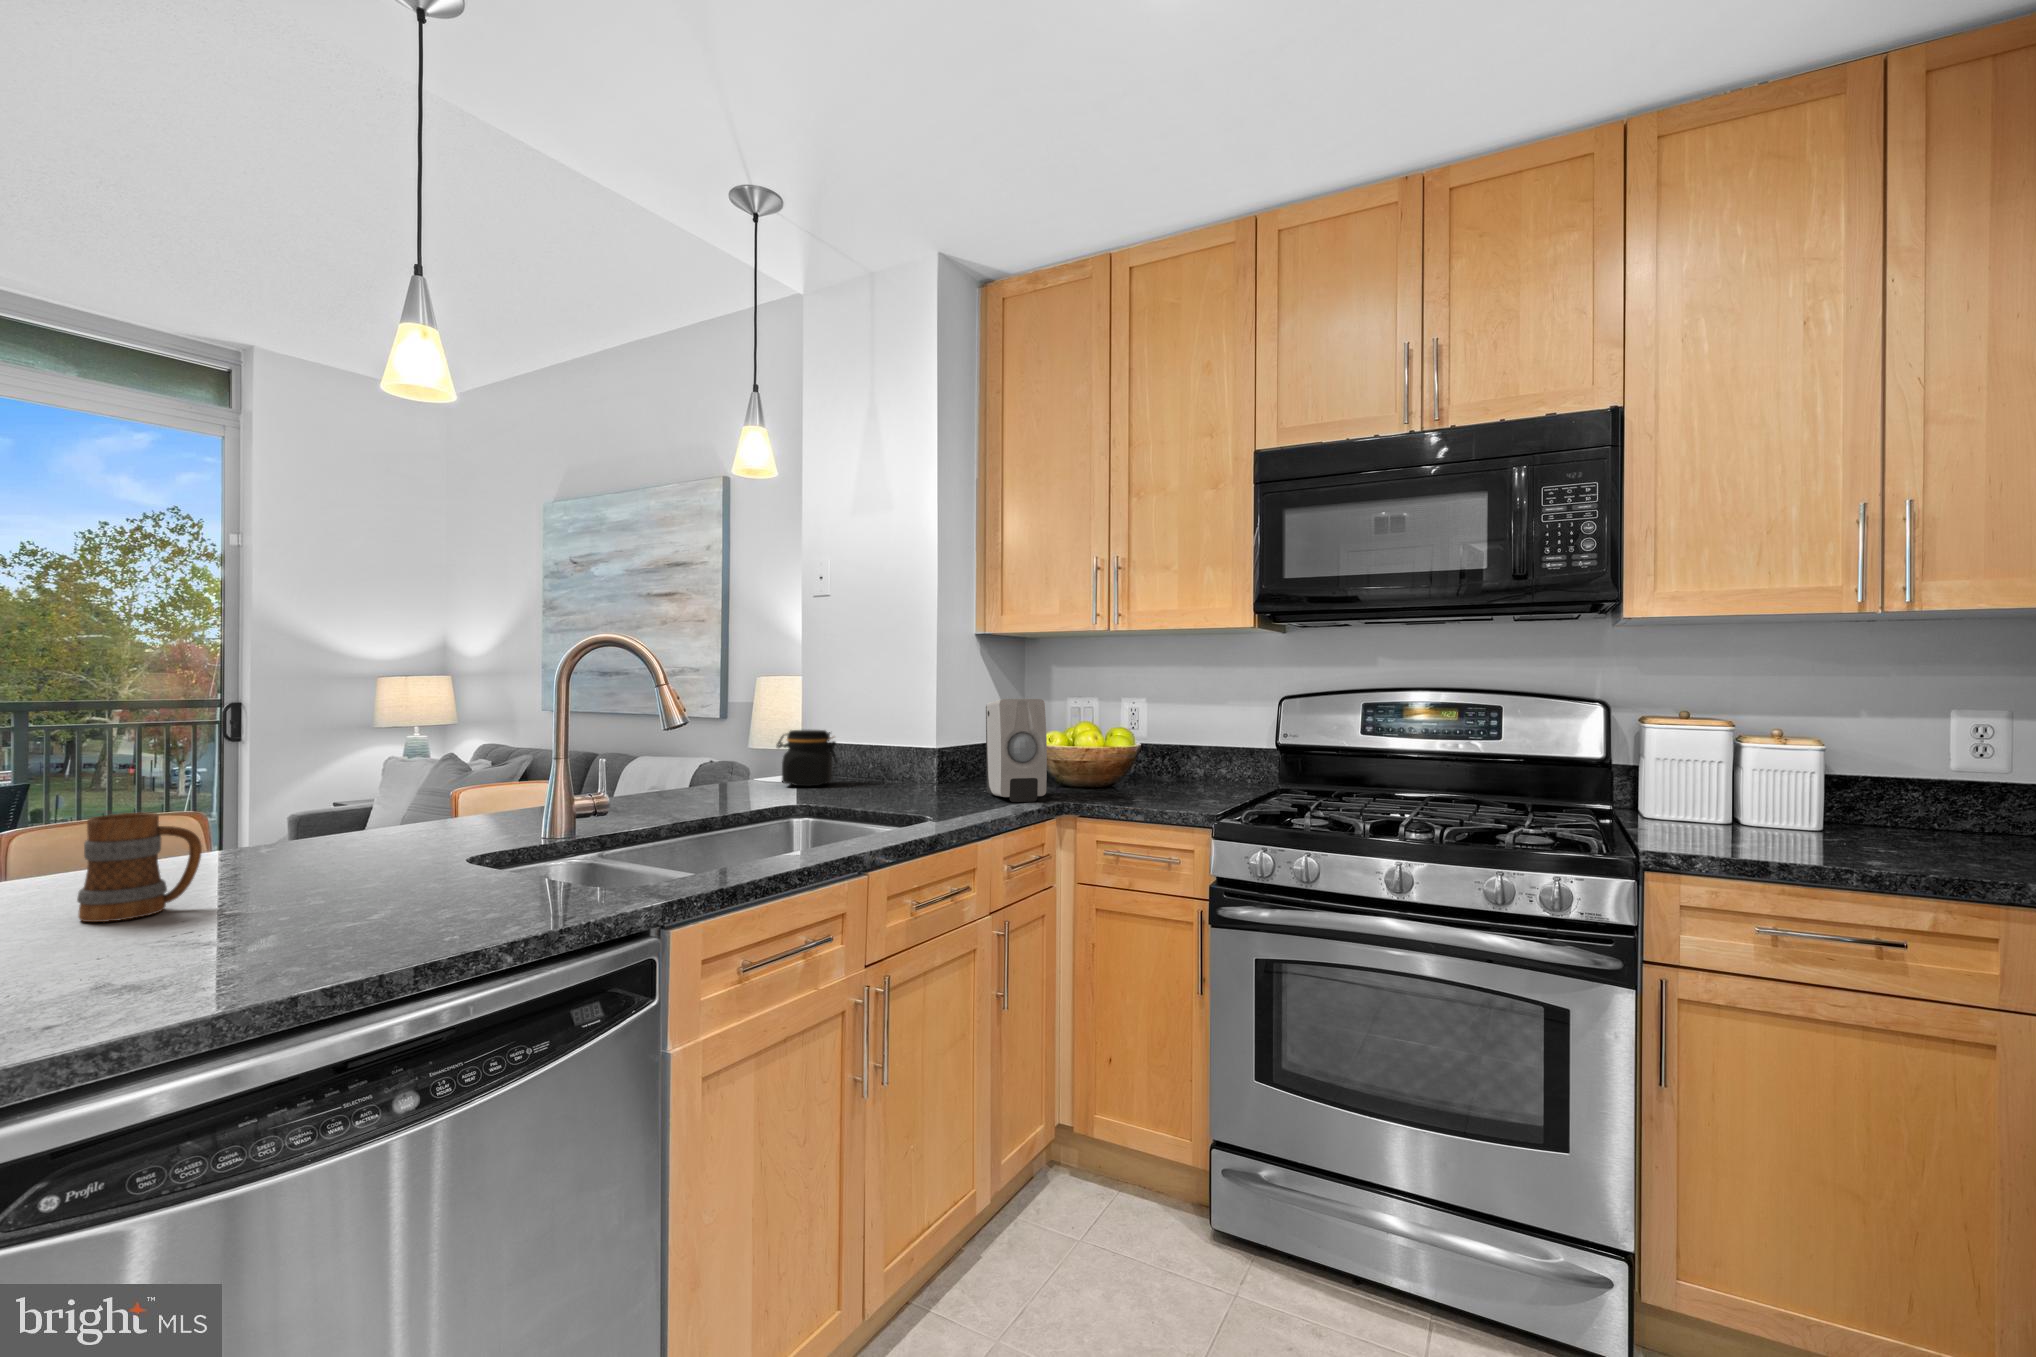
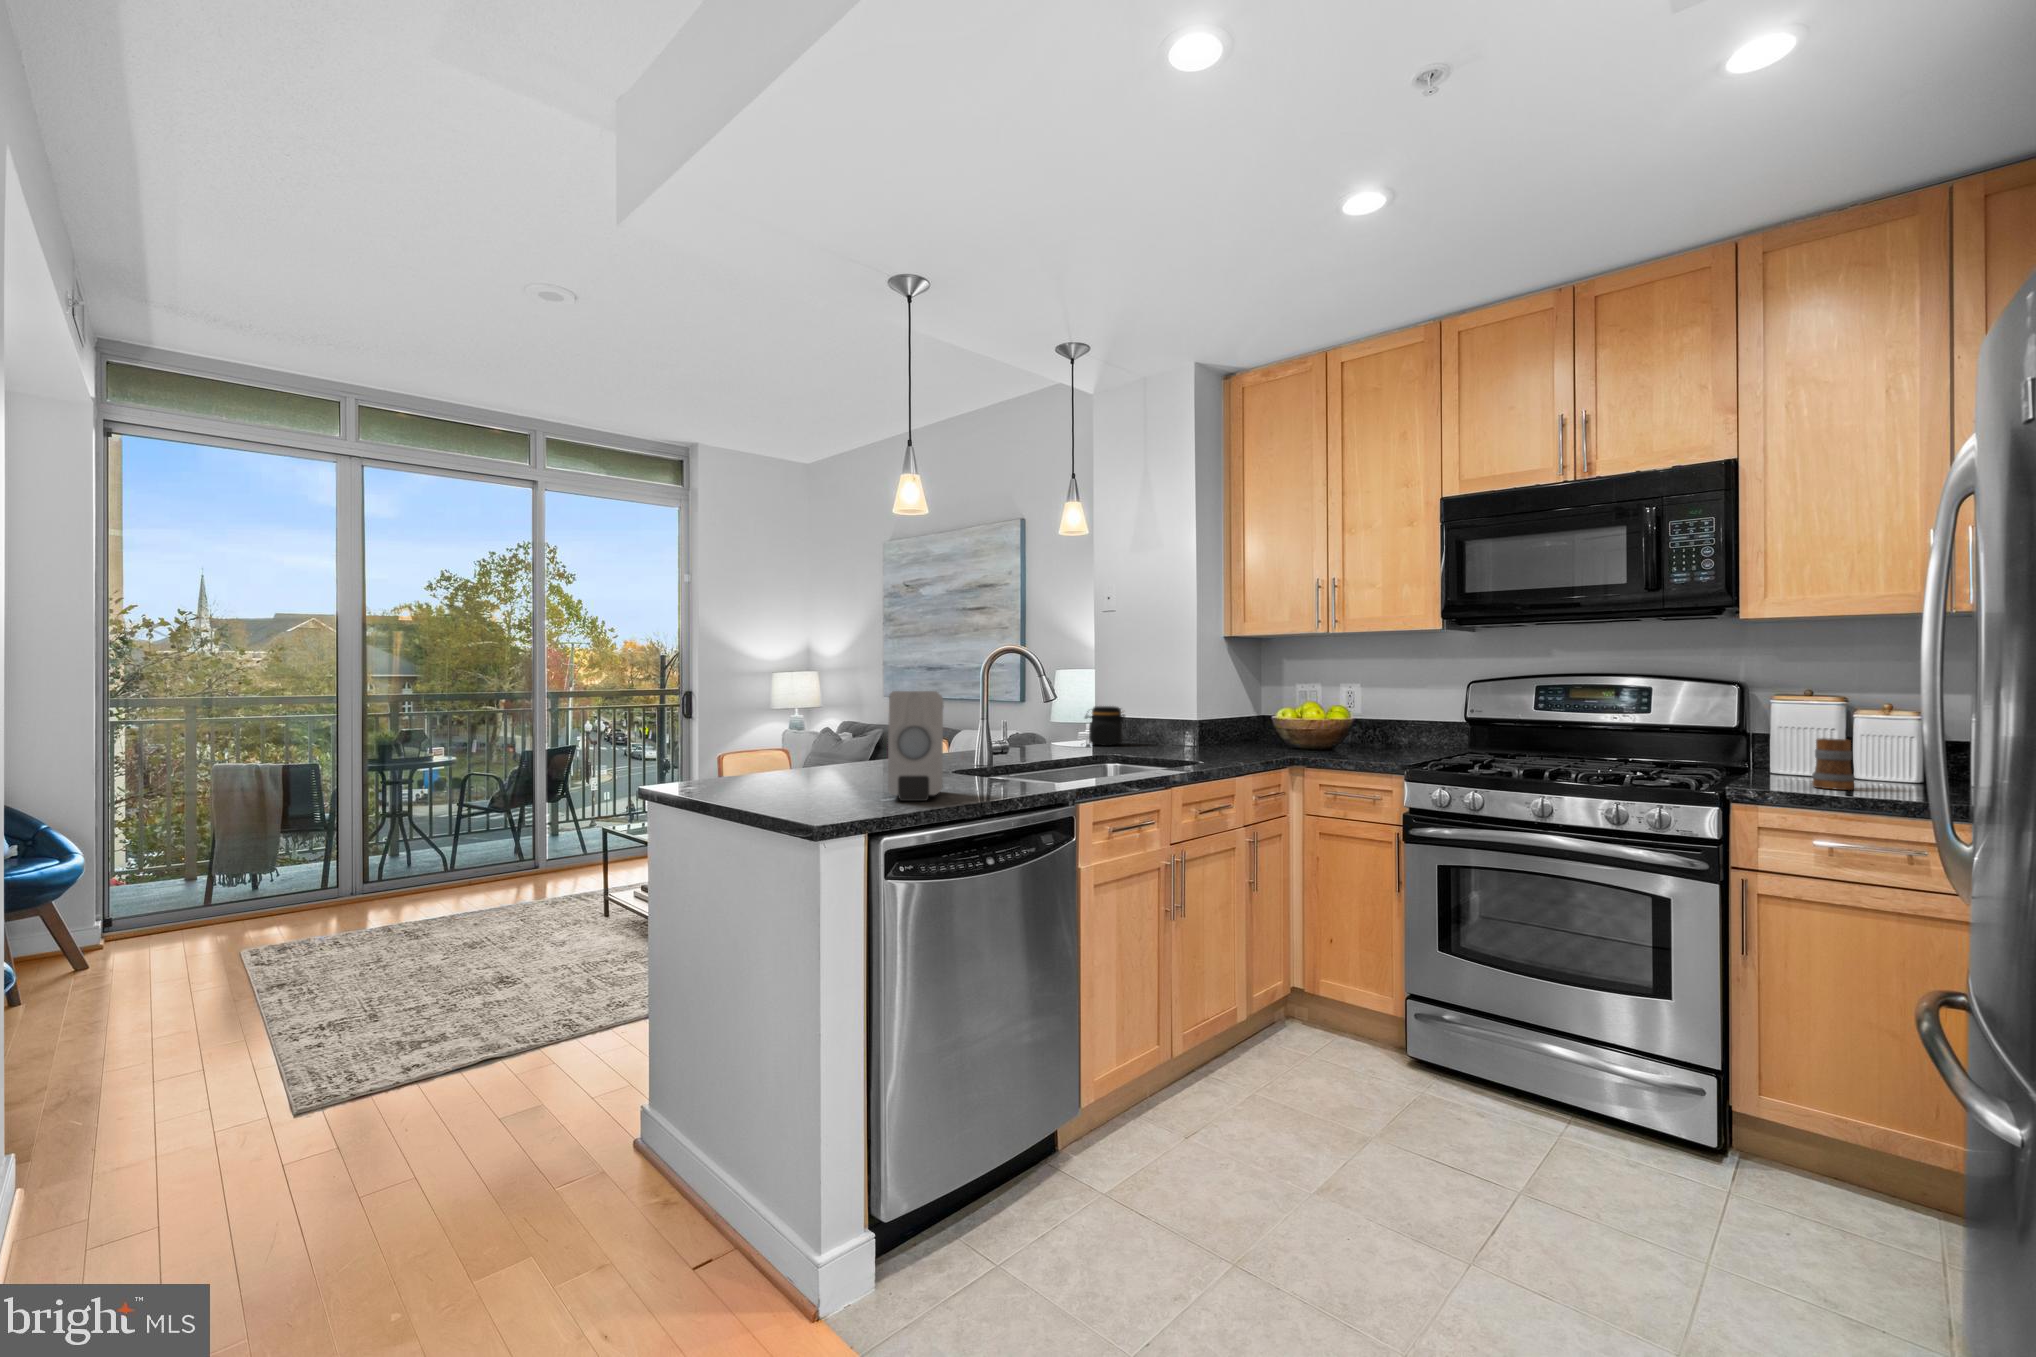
soap dispenser: present [986,699,1047,802] -> present [888,691,943,801]
mug: present [77,813,202,922] -> present [1812,738,1855,790]

